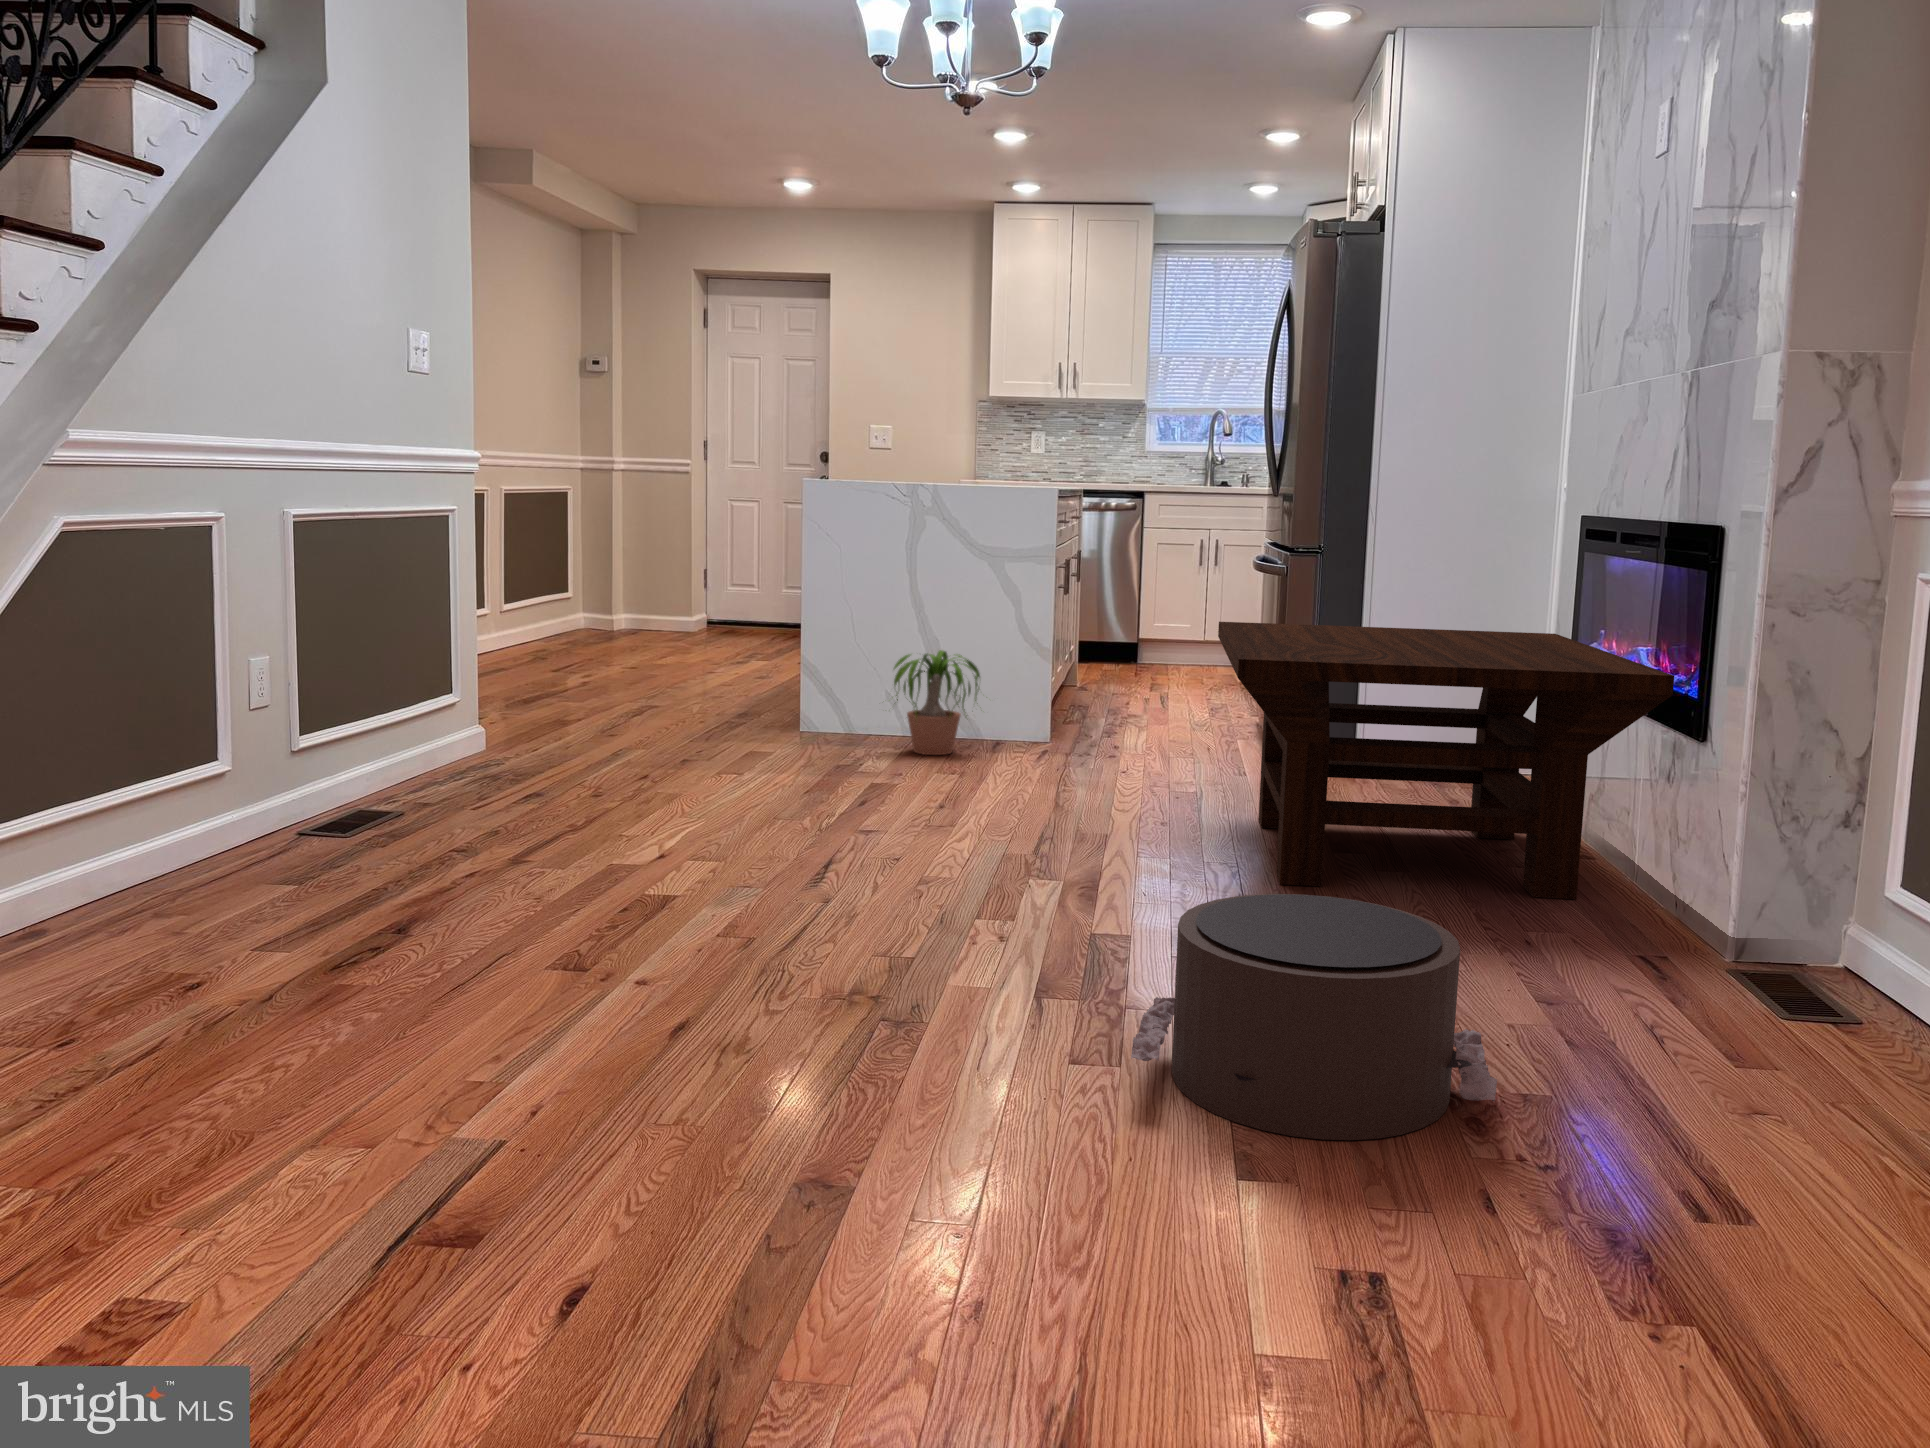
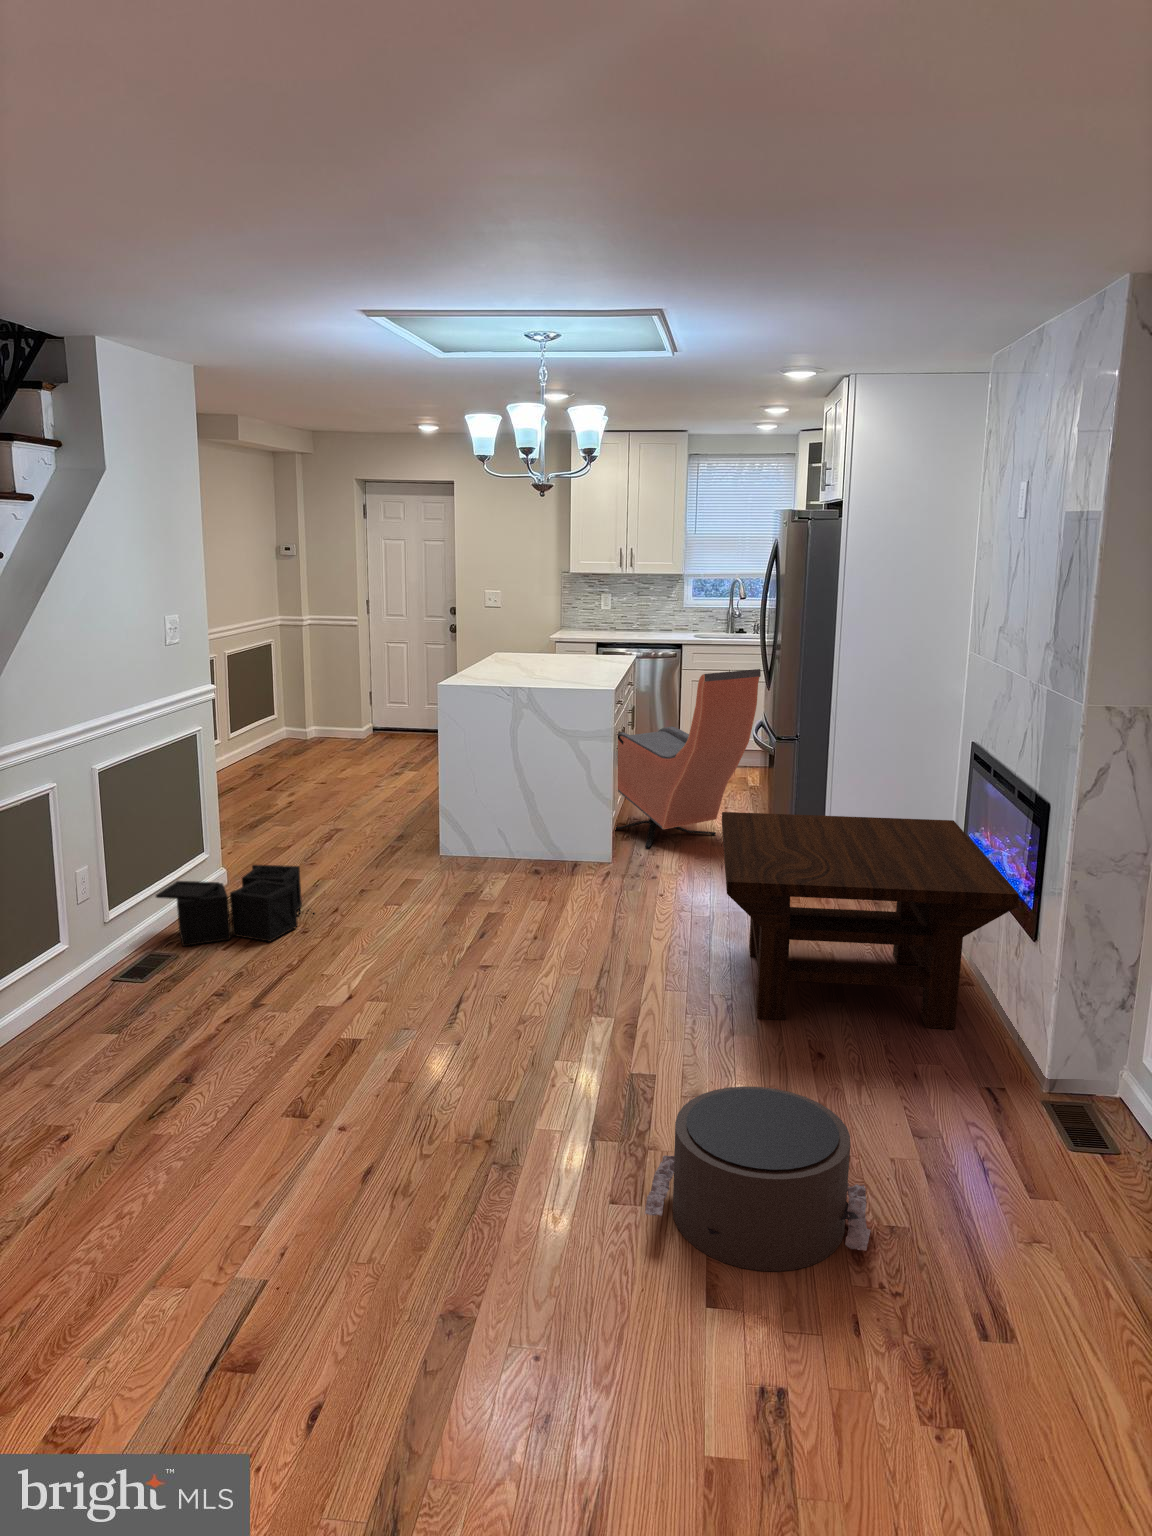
armchair: none [1022,468,1264,731] -> present [616,669,761,849]
potted plant: present [894,650,980,755] -> none [492,806,576,880]
storage bin: none [374,708,614,804] -> present [156,865,314,946]

